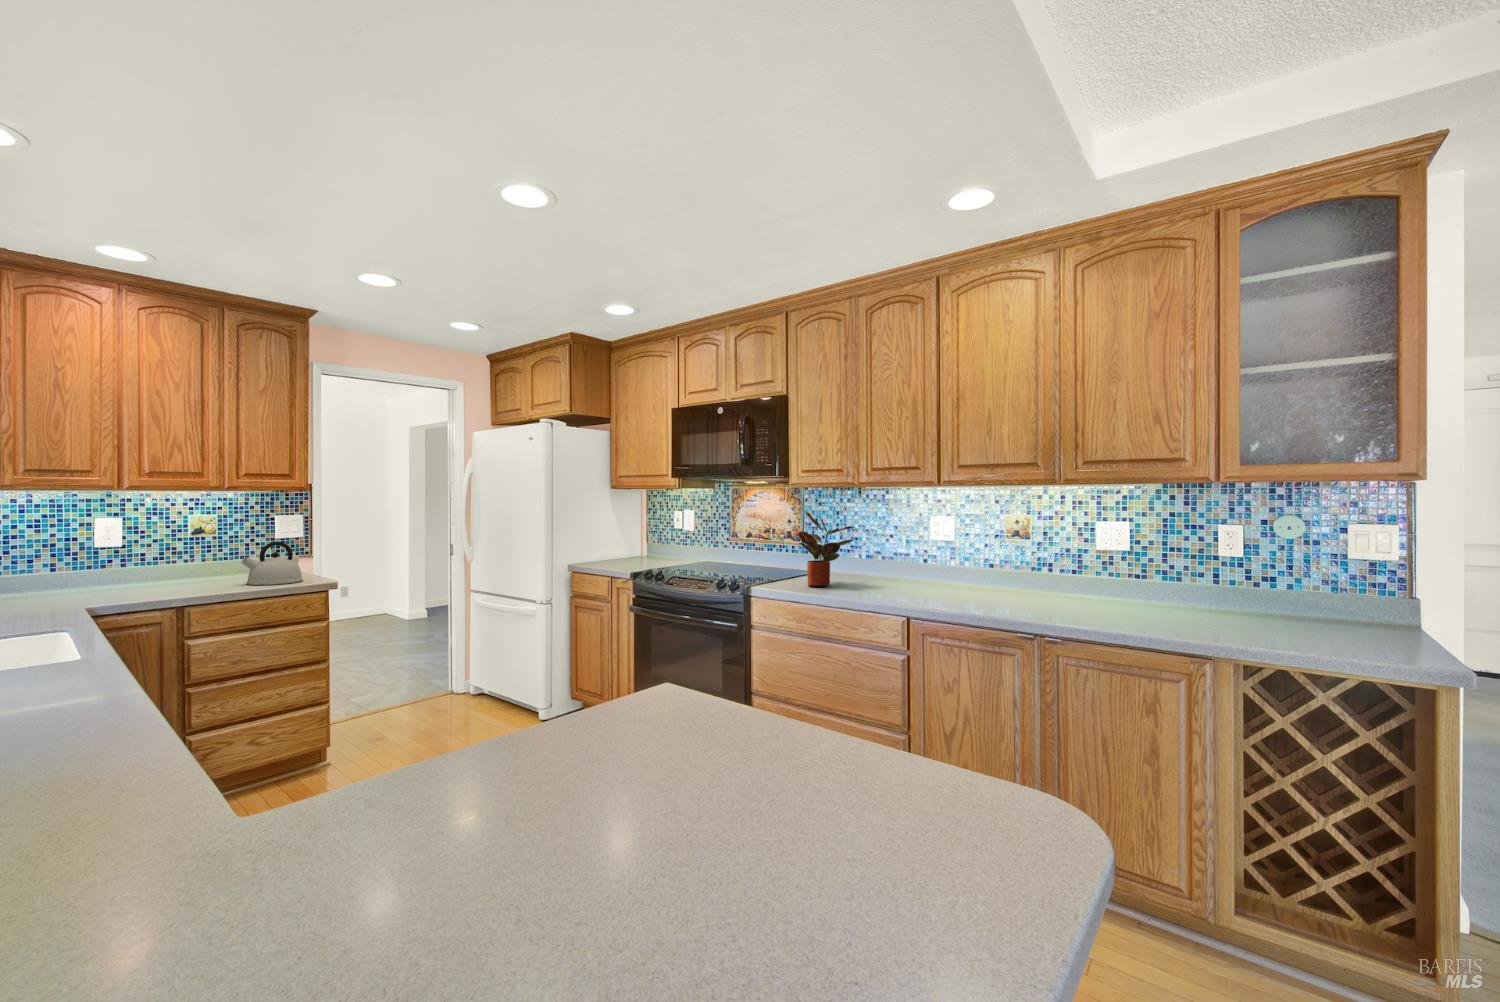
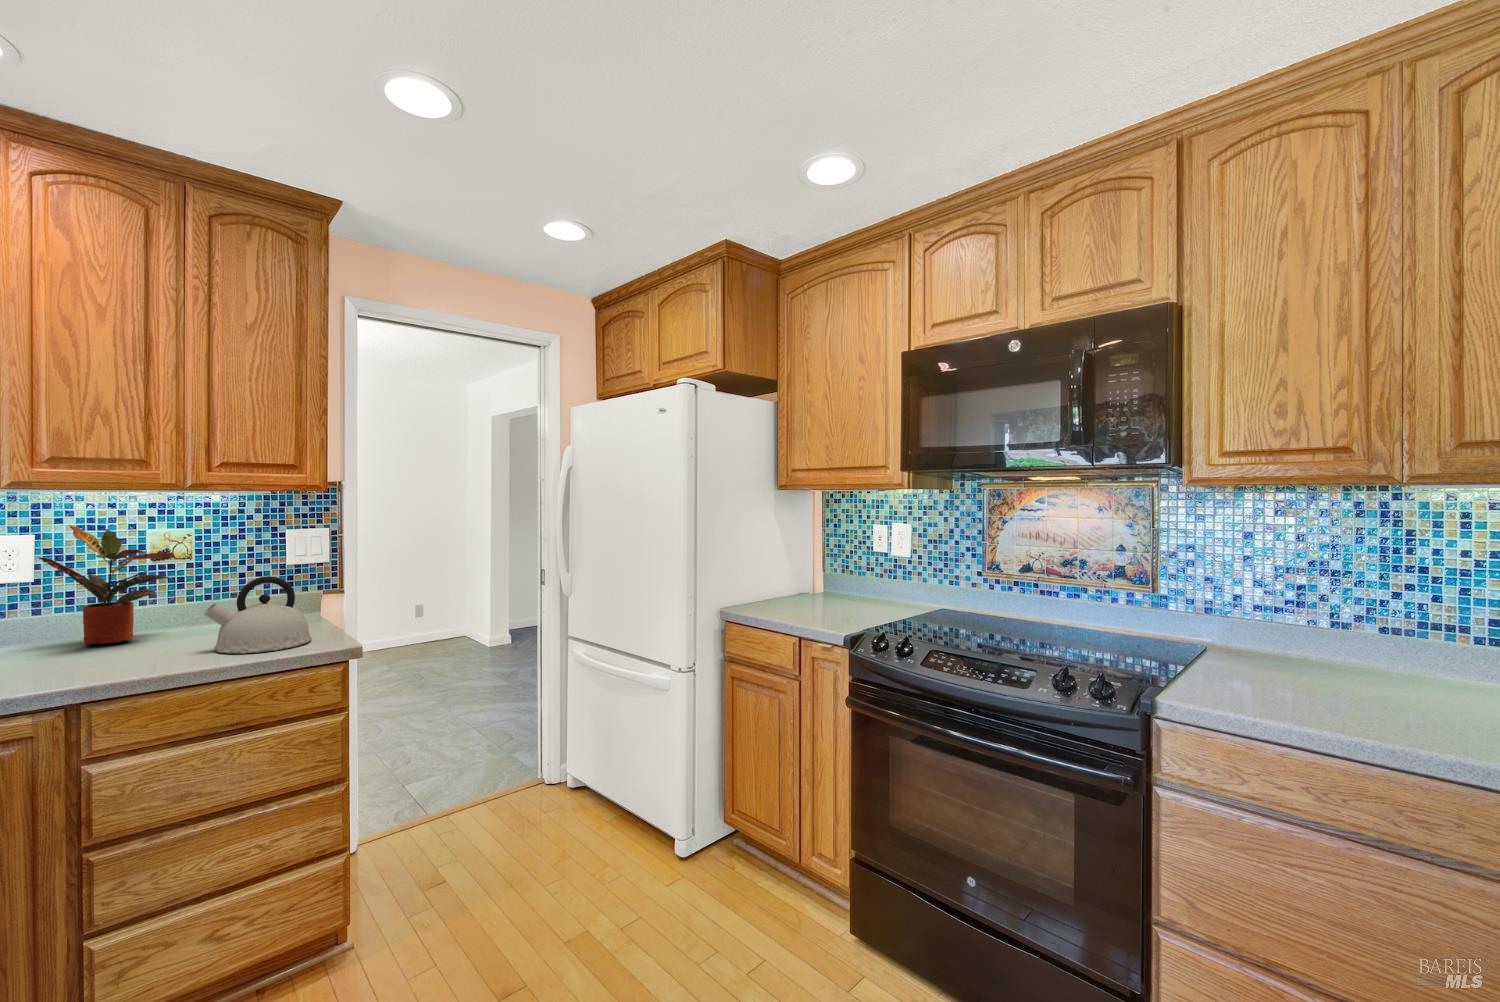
potted plant: present [799,512,855,587] -> present [38,525,174,646]

